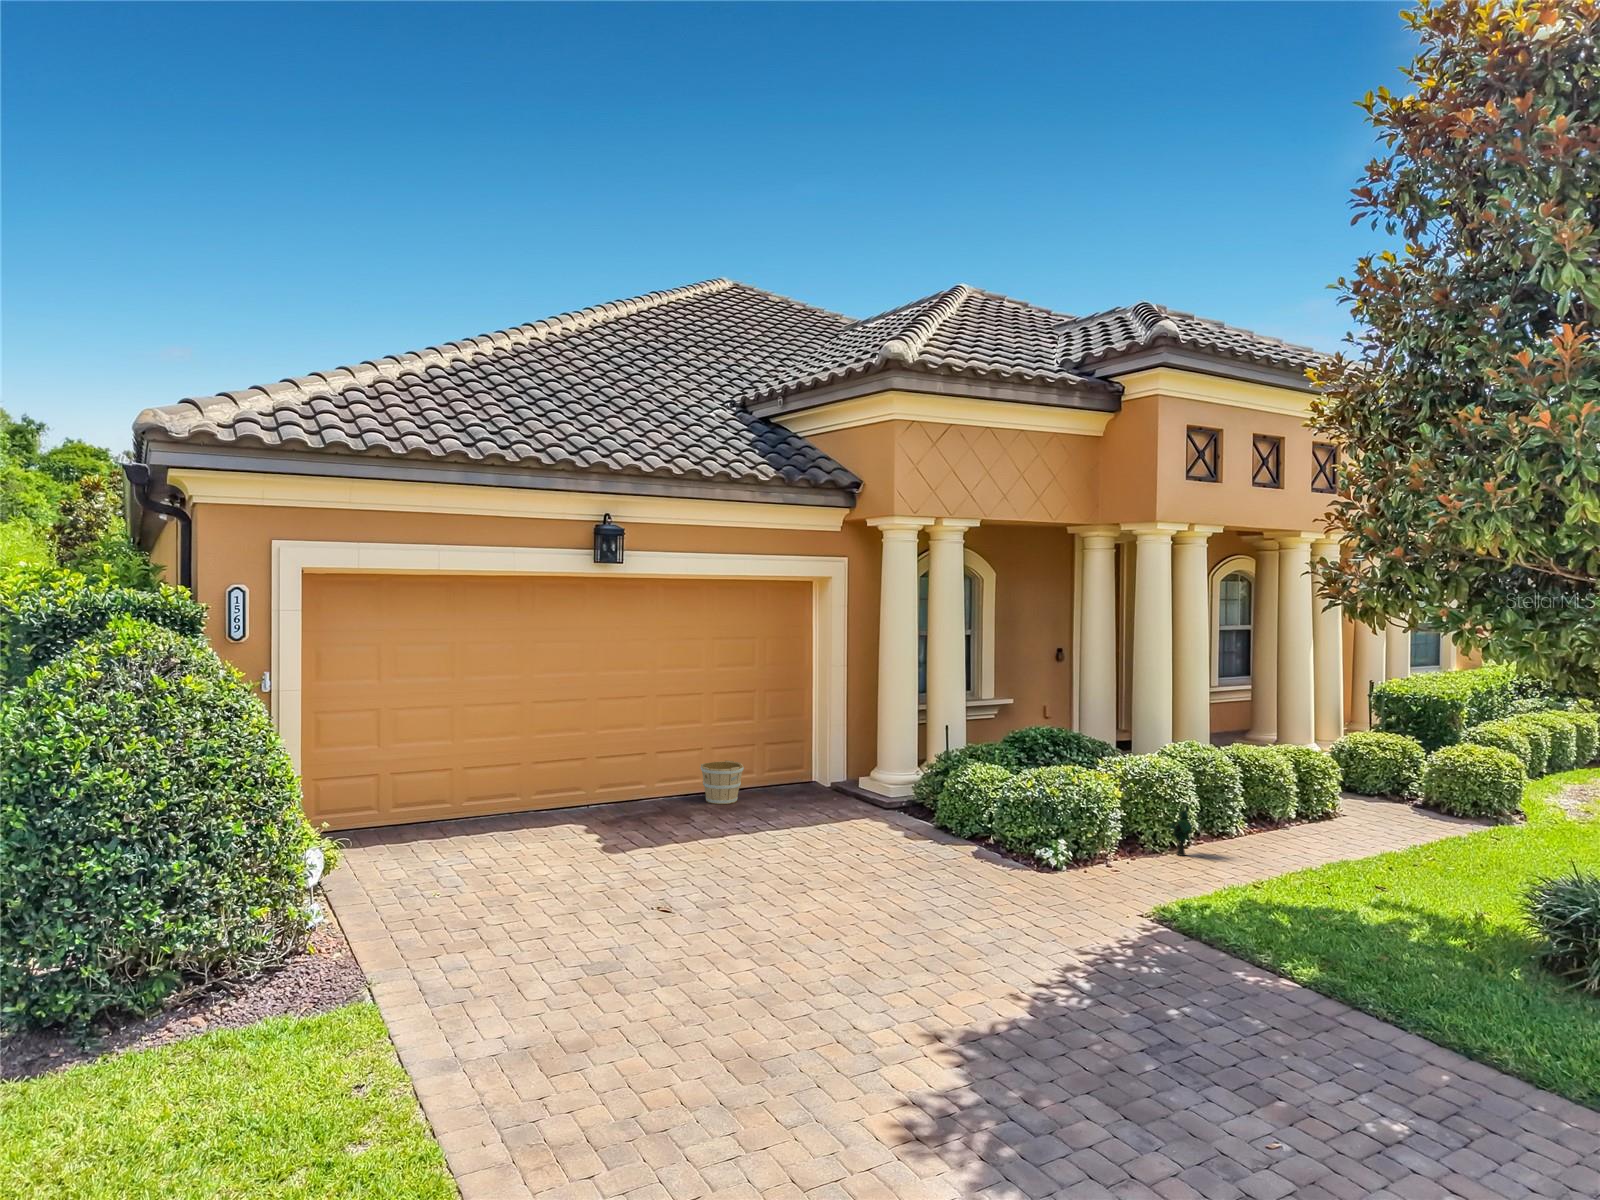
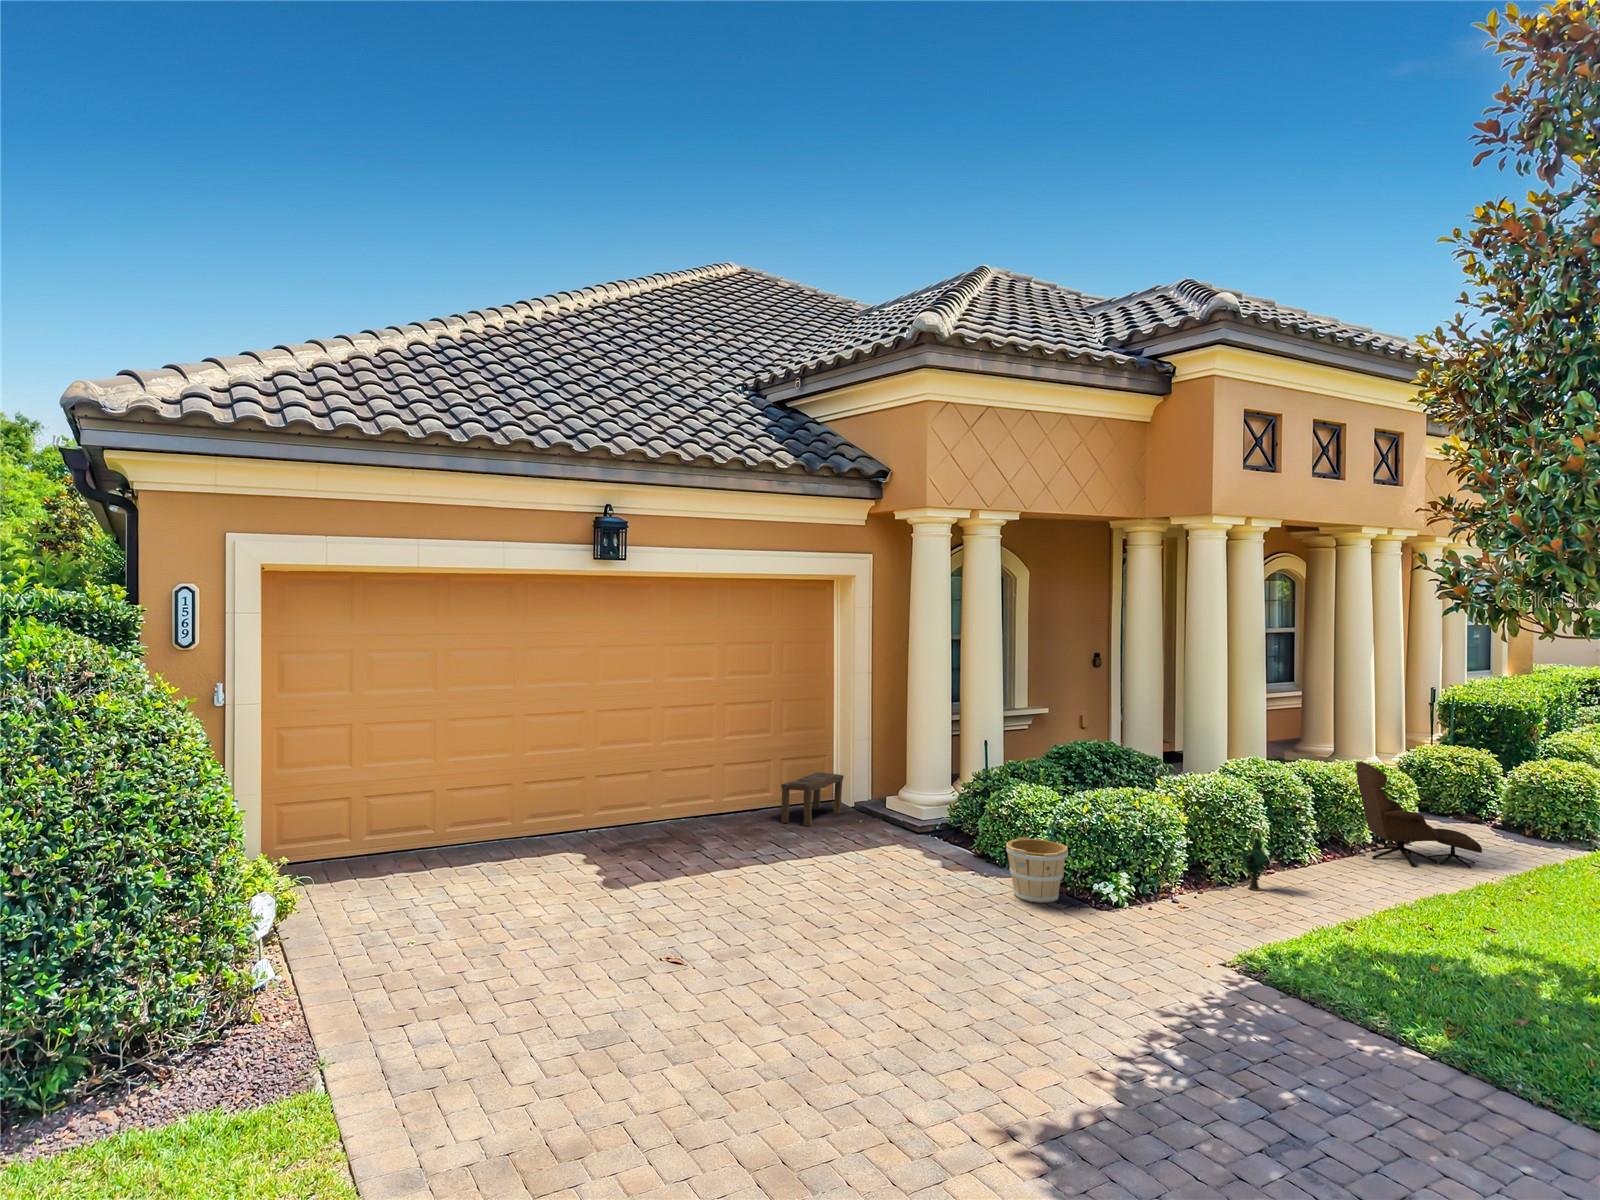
lounge chair: none [1281,744,1389,838] -> present [1356,762,1482,868]
bench: none [766,754,823,802] -> present [781,772,844,826]
wooden bucket: present [700,761,744,804] -> present [1006,837,1068,903]

